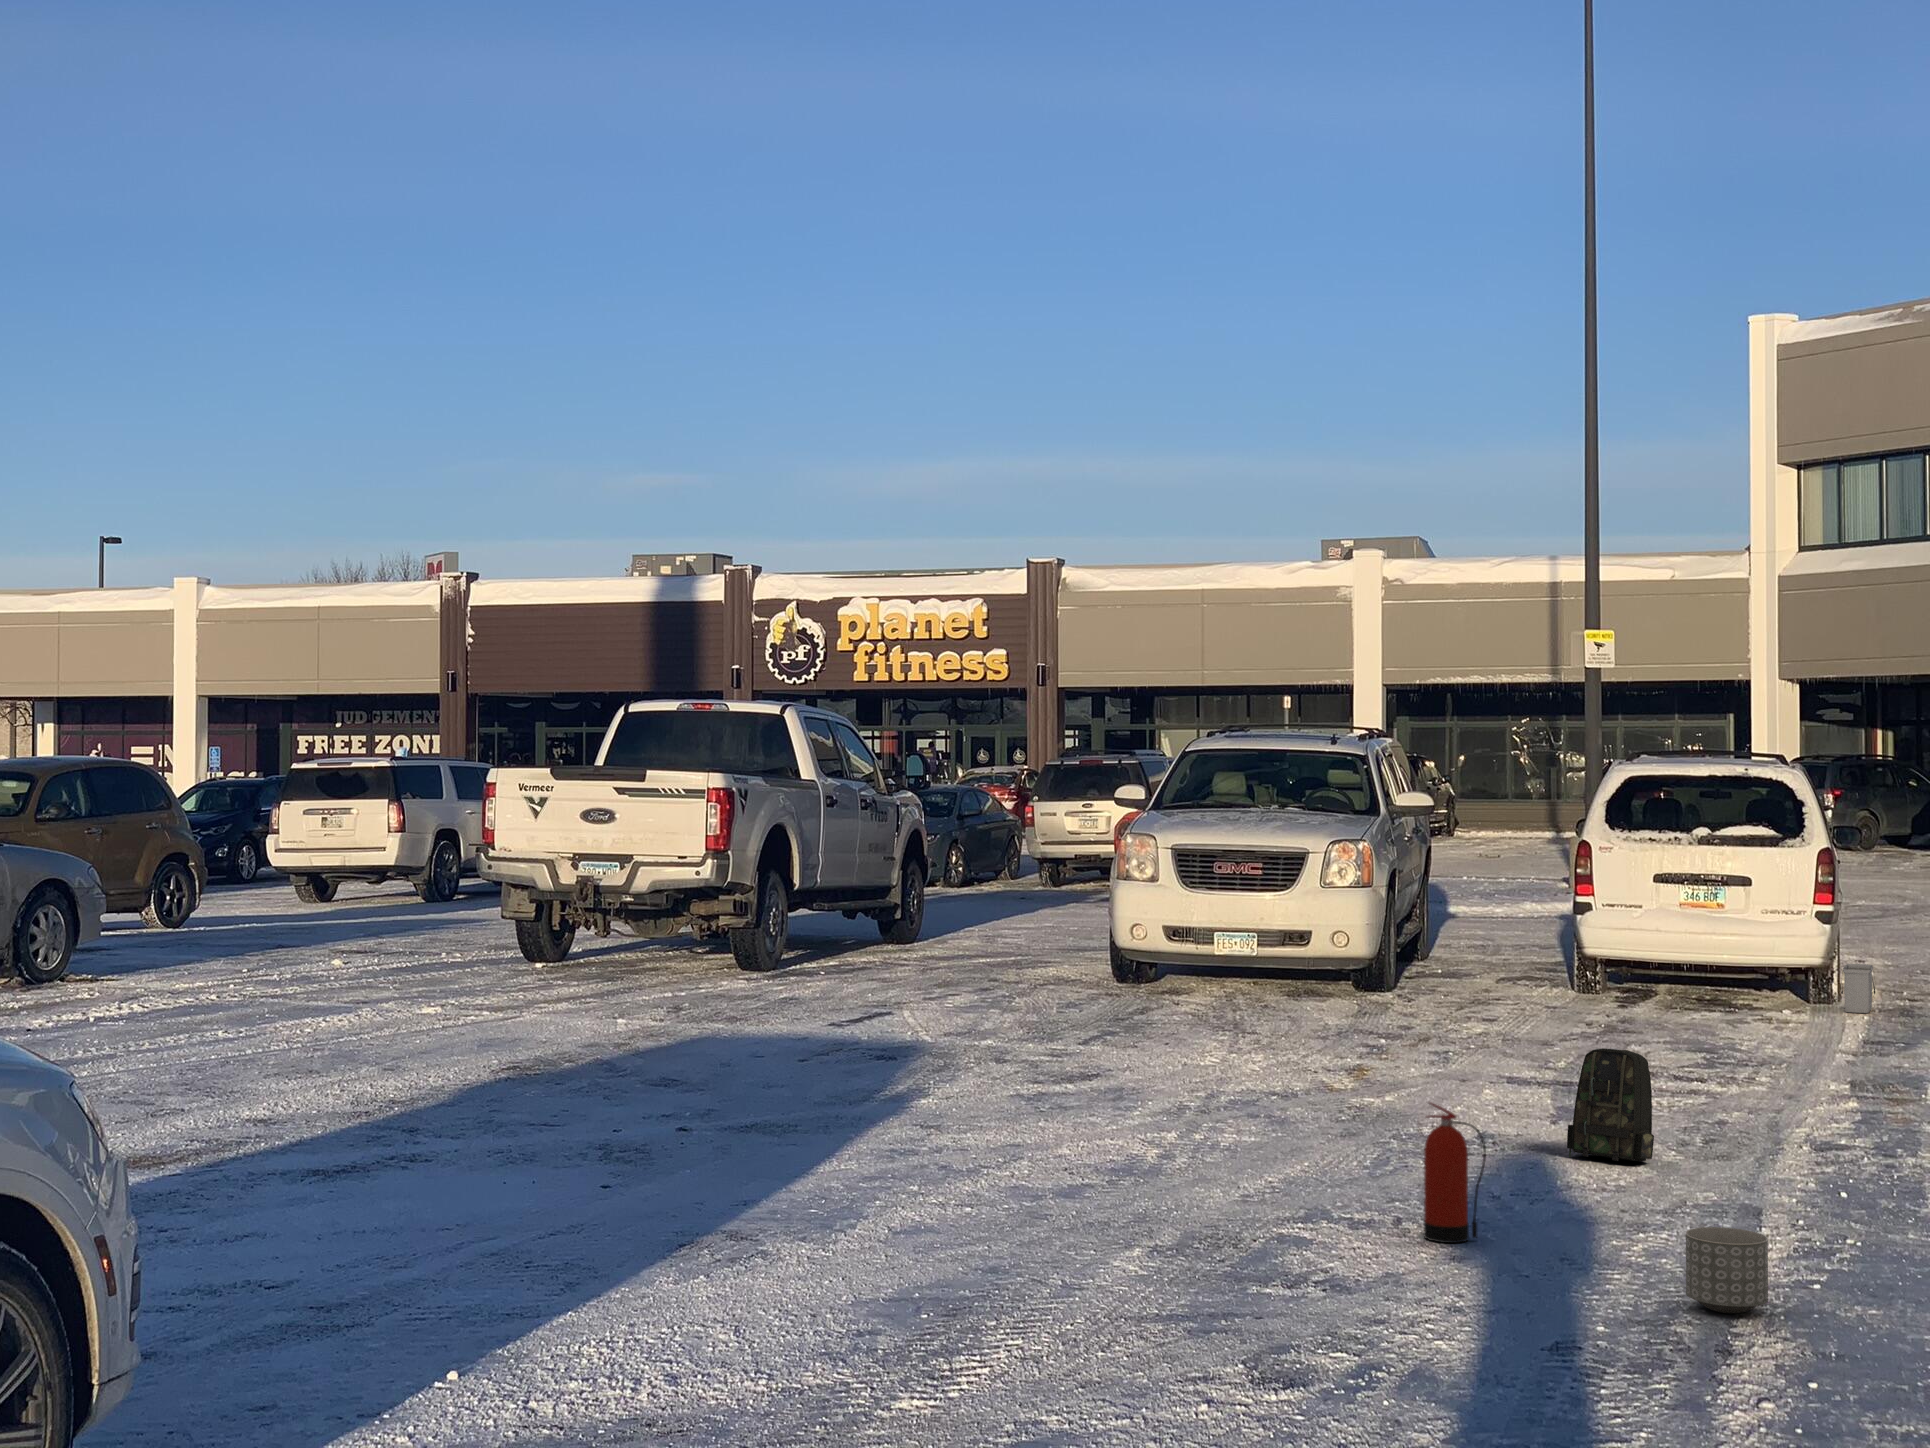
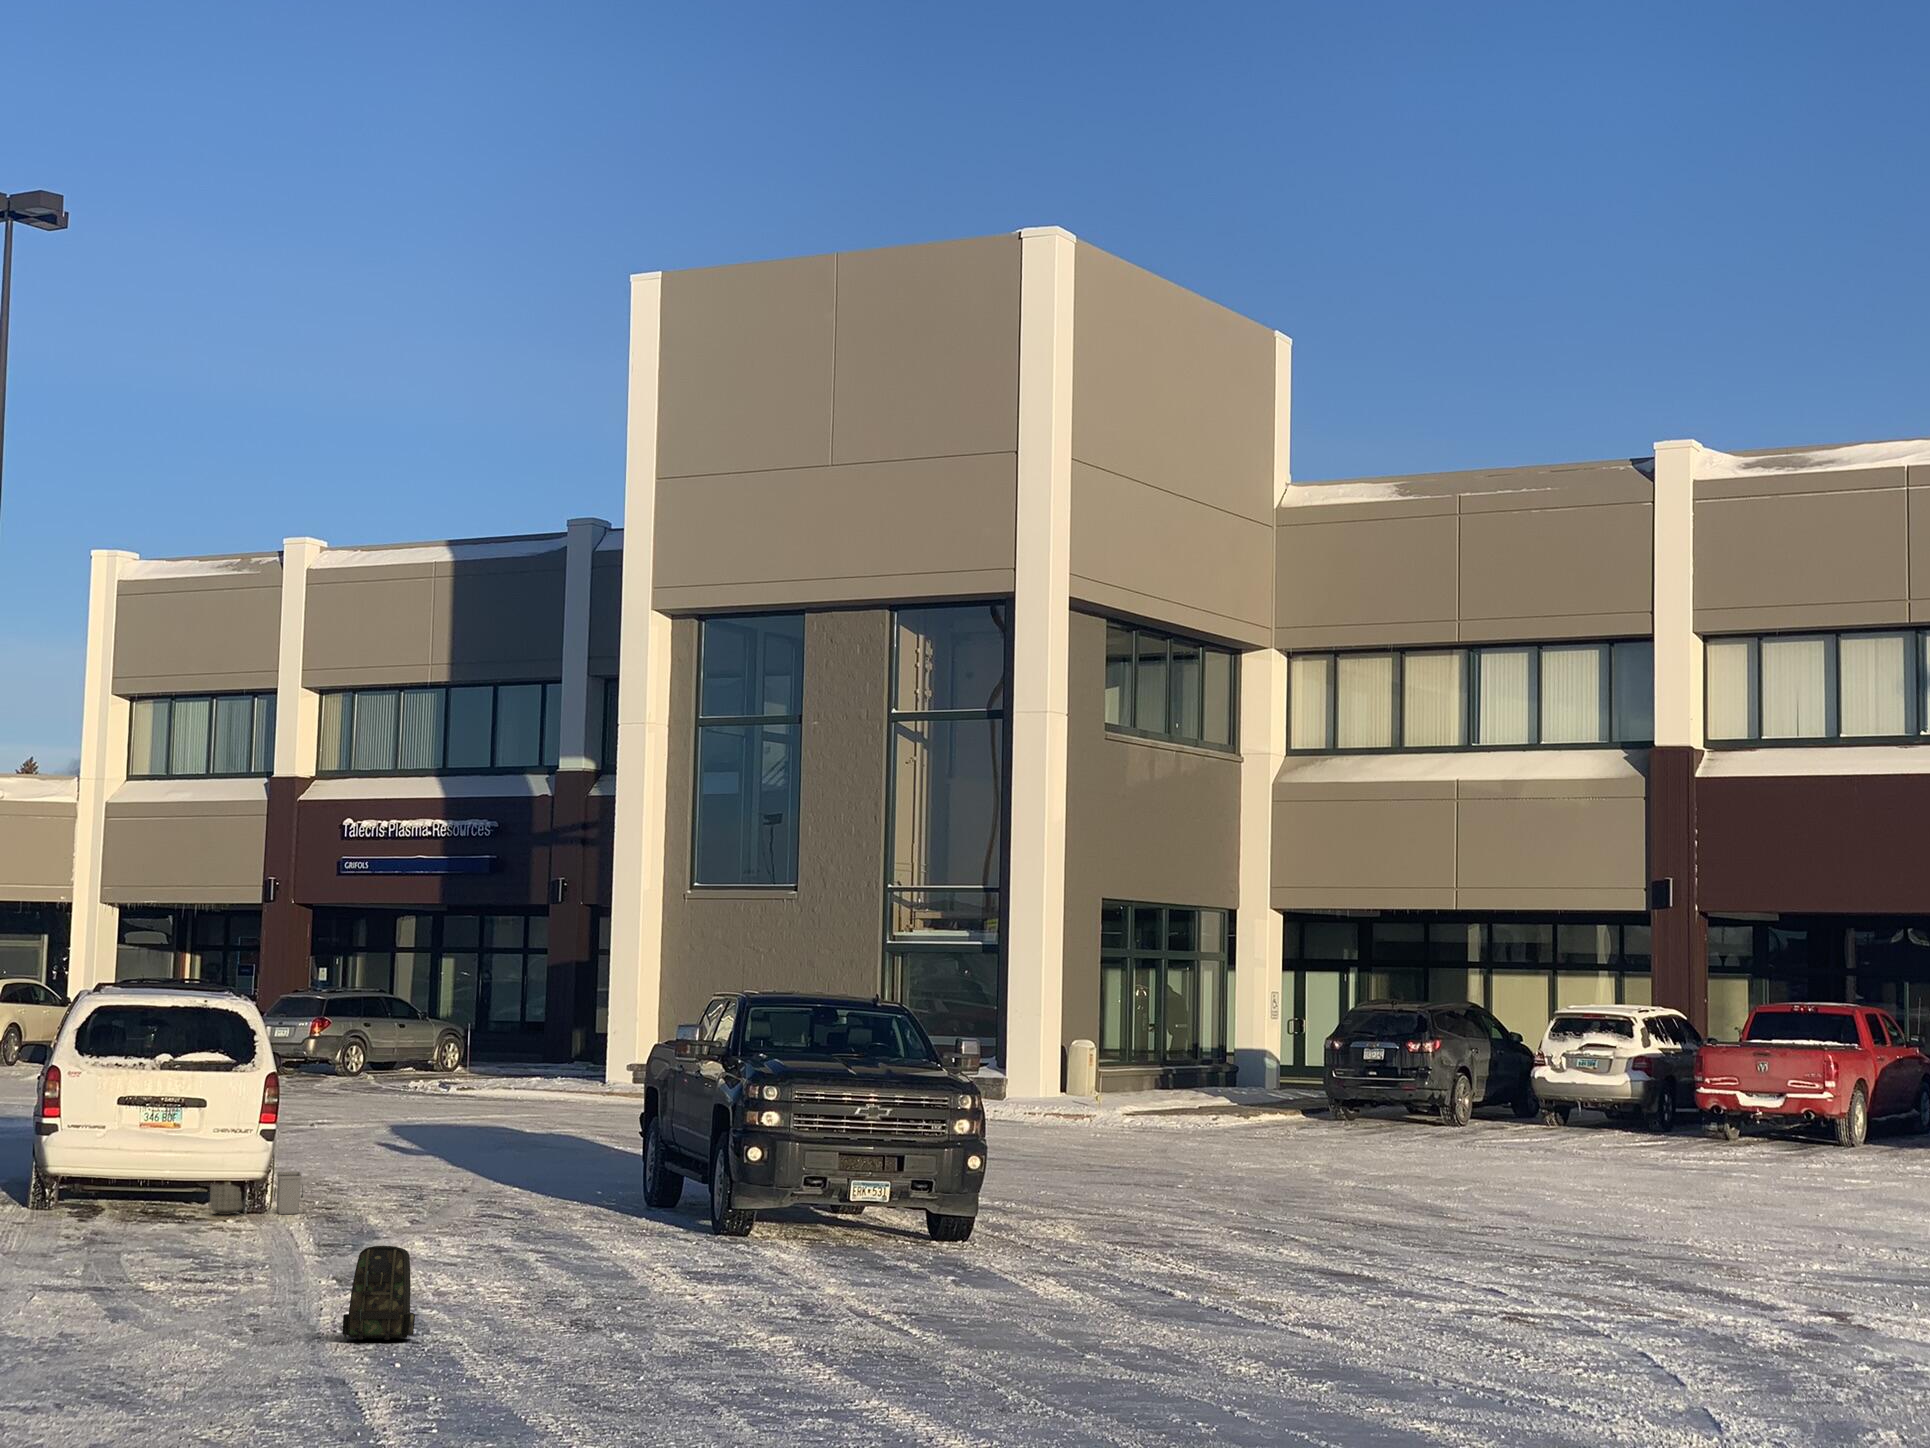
backpack: present [1567,1049,1654,1161] -> present [342,1246,415,1342]
fire extinguisher: present [1424,1102,1486,1243] -> none [91,1294,150,1413]
planter: present [1686,1227,1768,1313] -> present [209,1185,243,1215]

